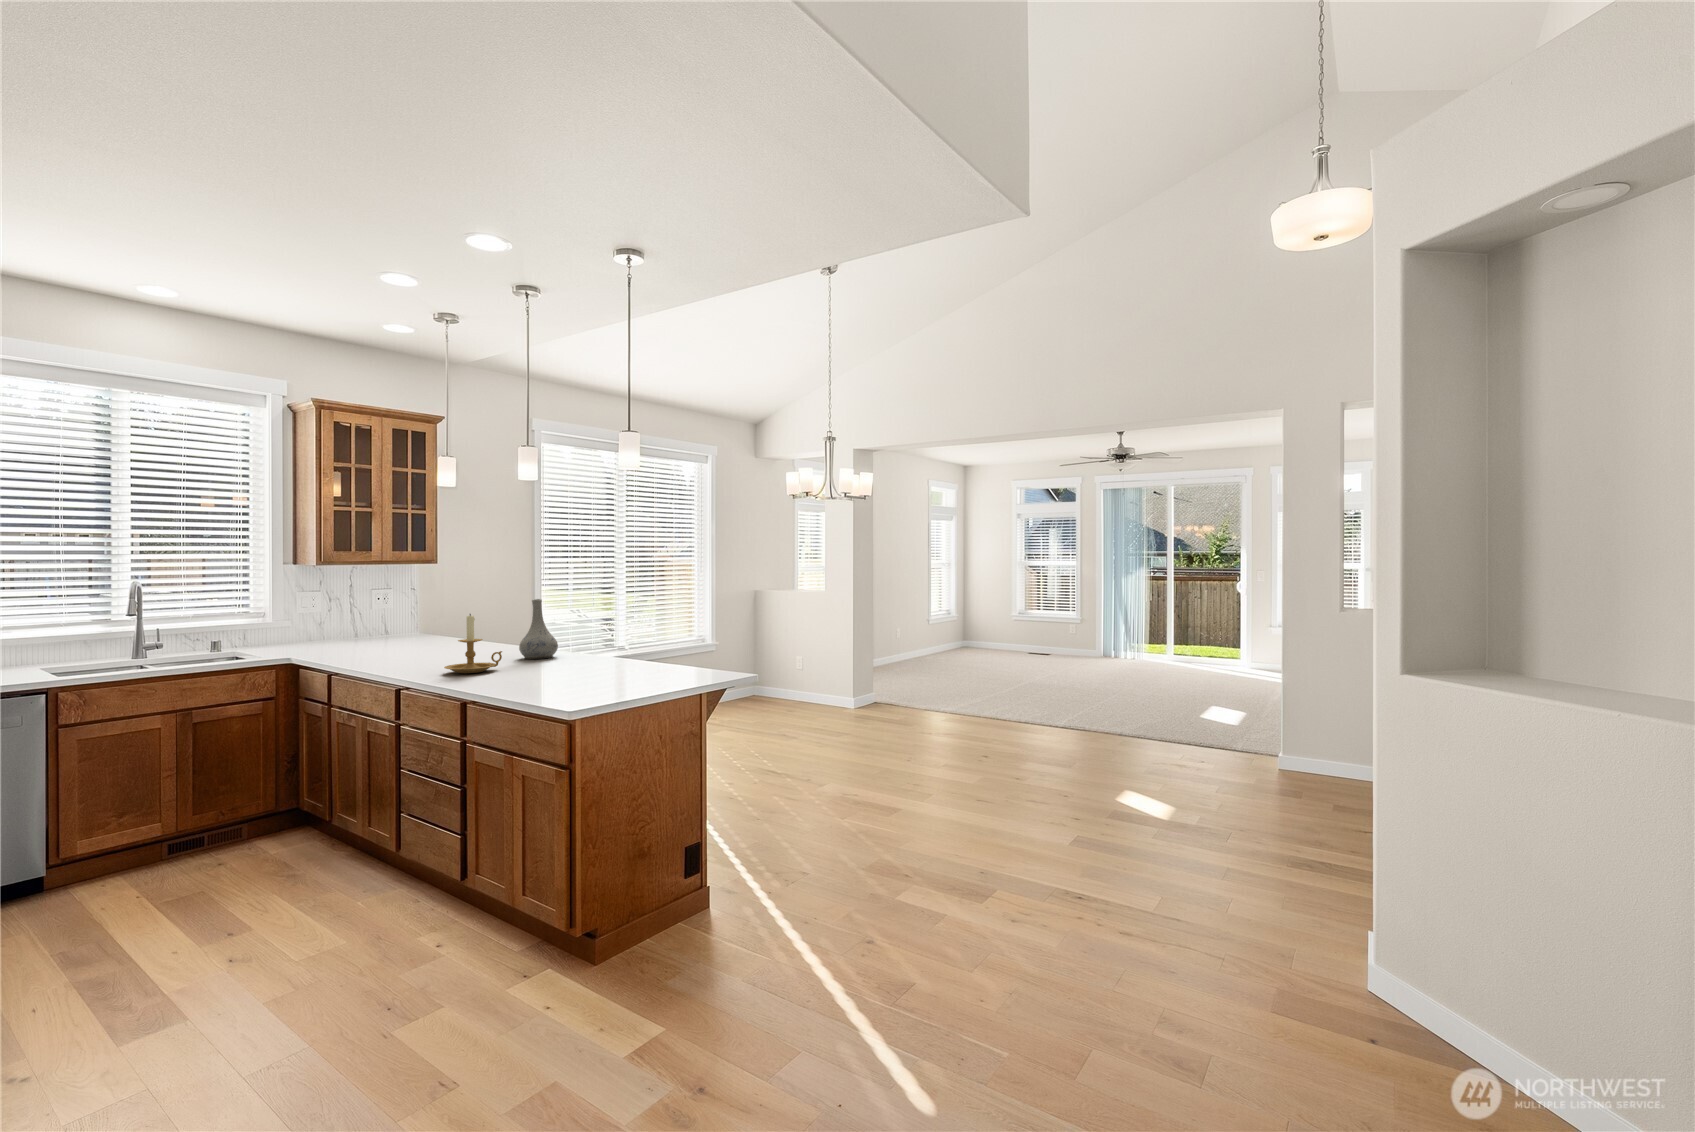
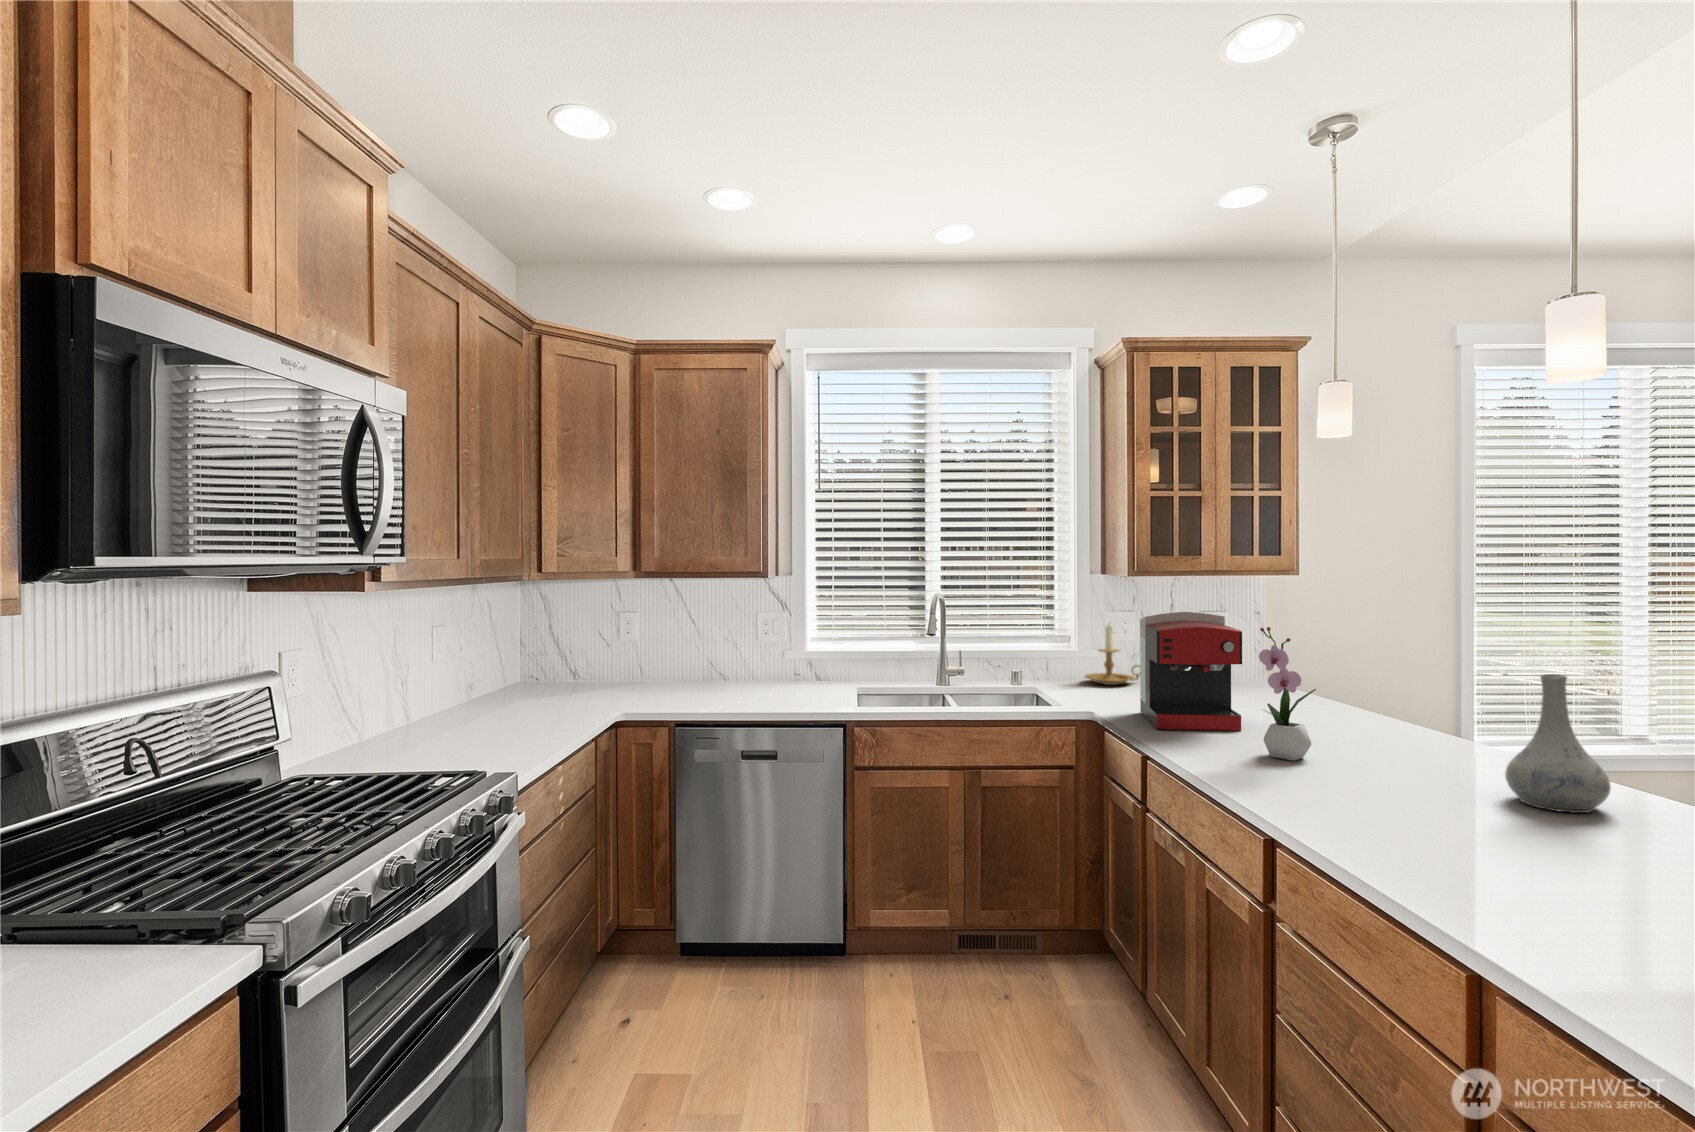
coffee maker: none [326,584,396,658] -> present [1140,612,1242,731]
flower arrangement: none [403,586,436,660] -> present [1259,627,1316,761]
candle holder: present [444,614,502,673] -> present [1085,624,1140,685]

